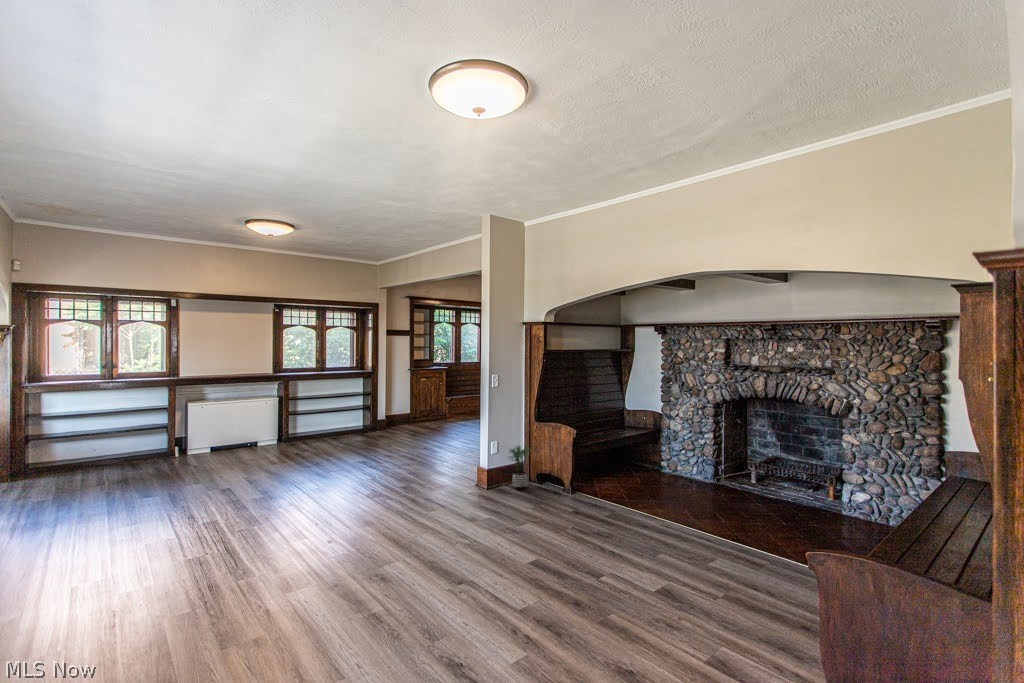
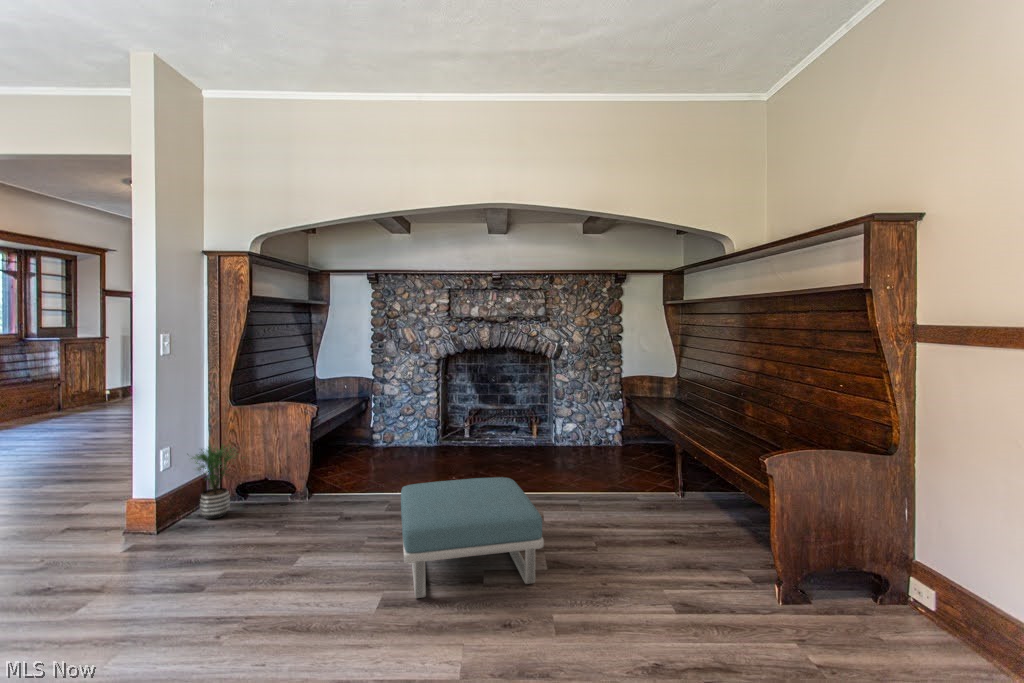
footstool: none [536,500,663,604] -> present [401,477,544,598]

